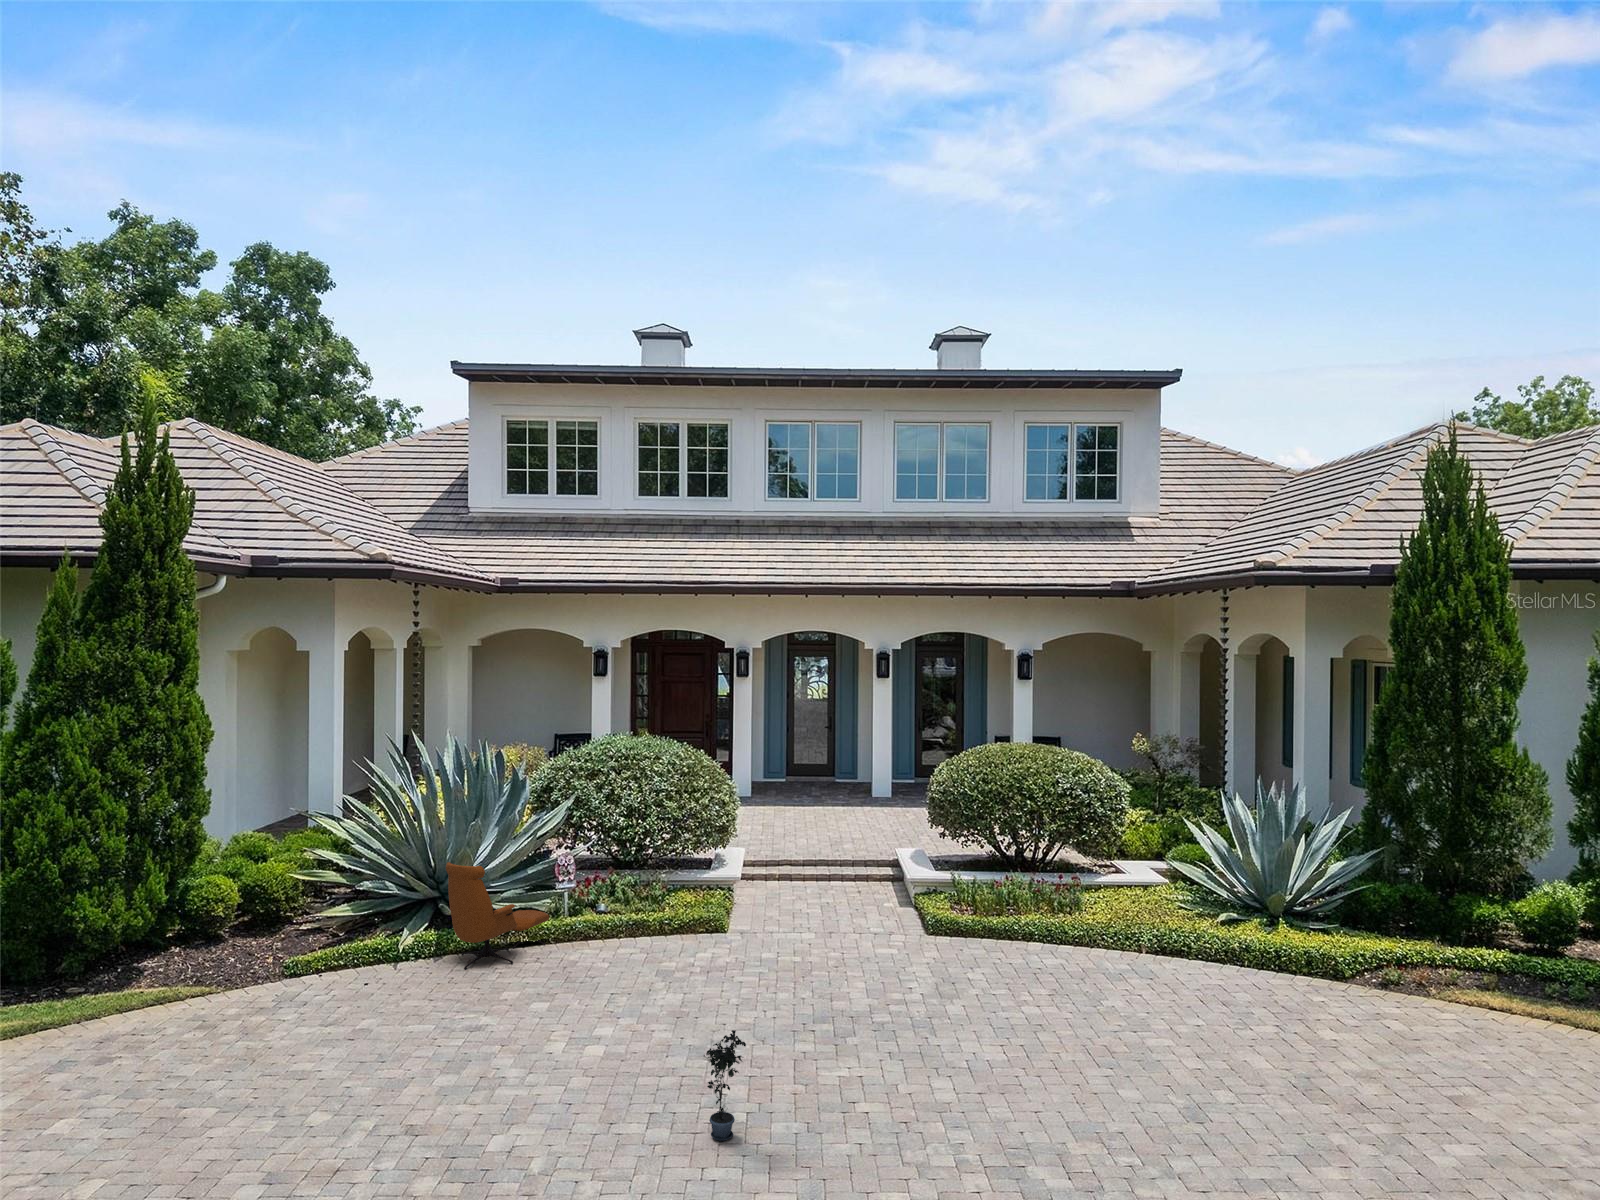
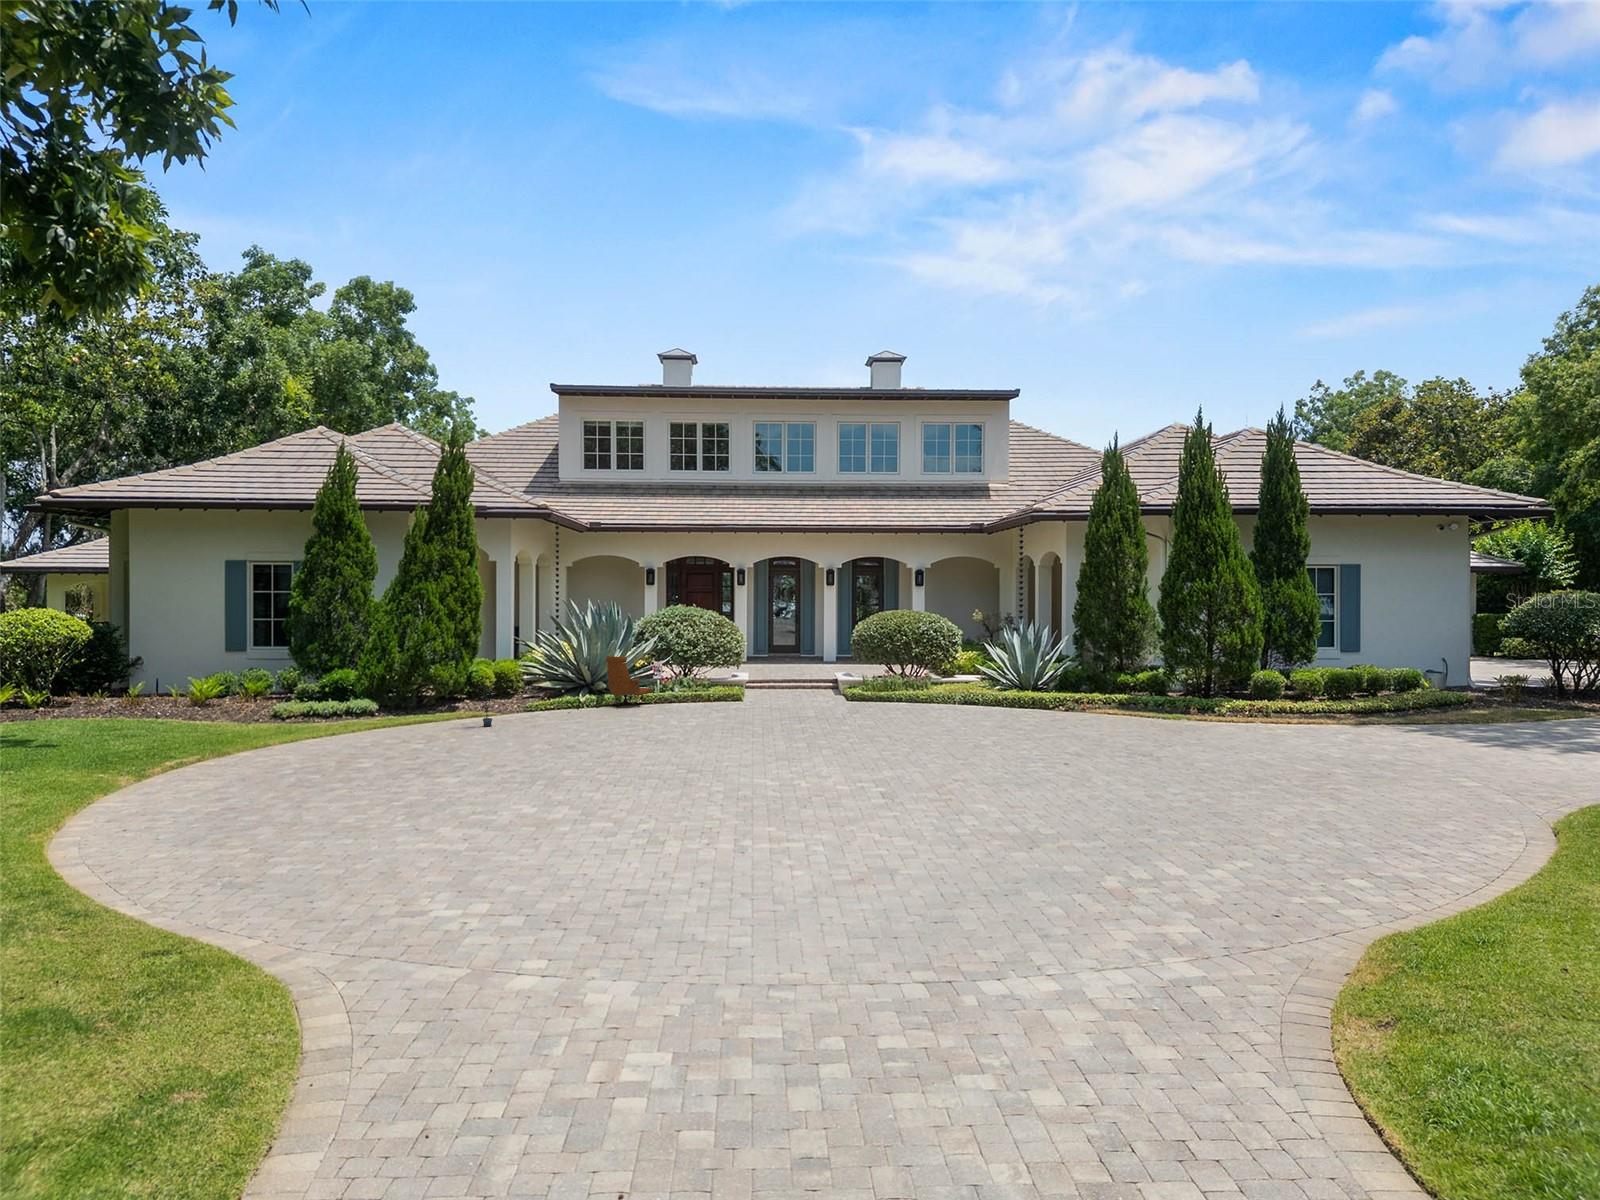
potted plant: present [704,1030,746,1141] -> present [481,686,497,727]

